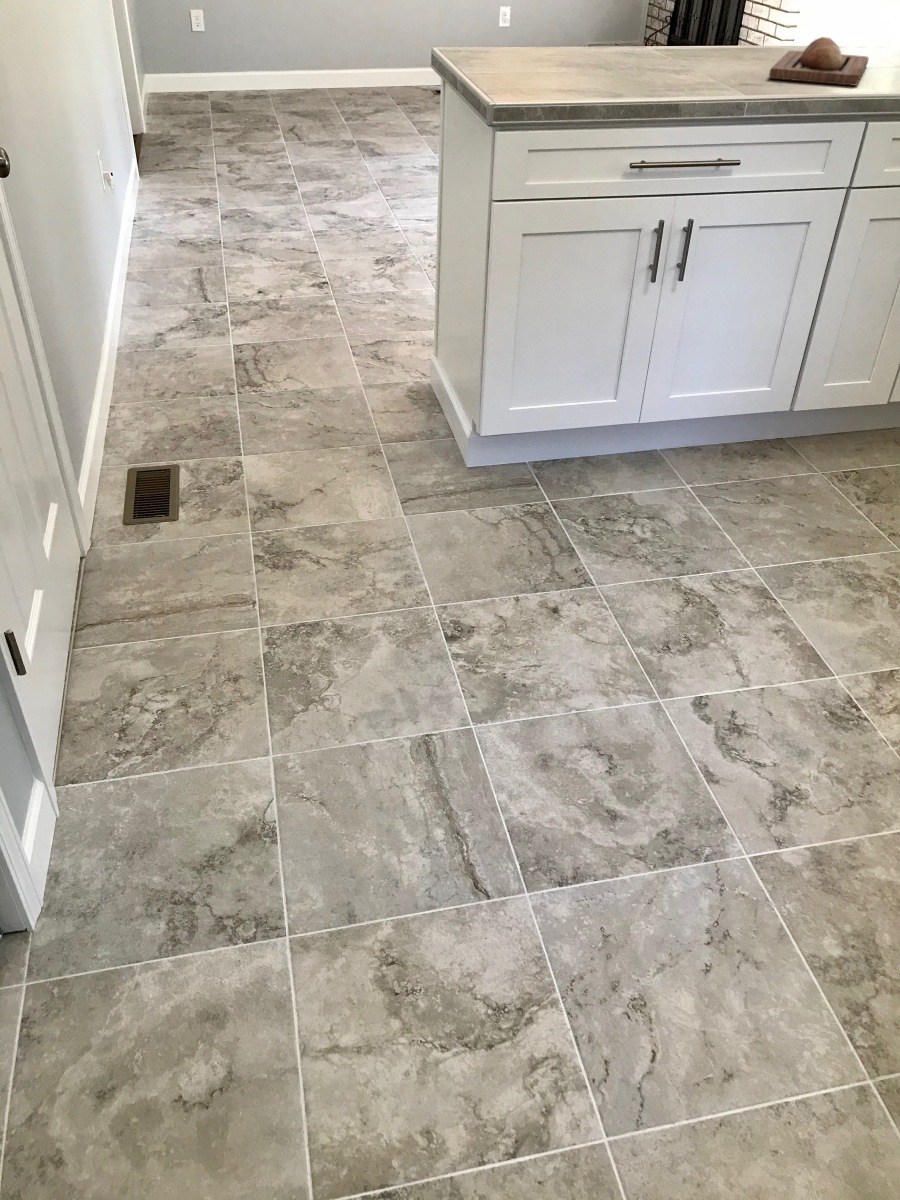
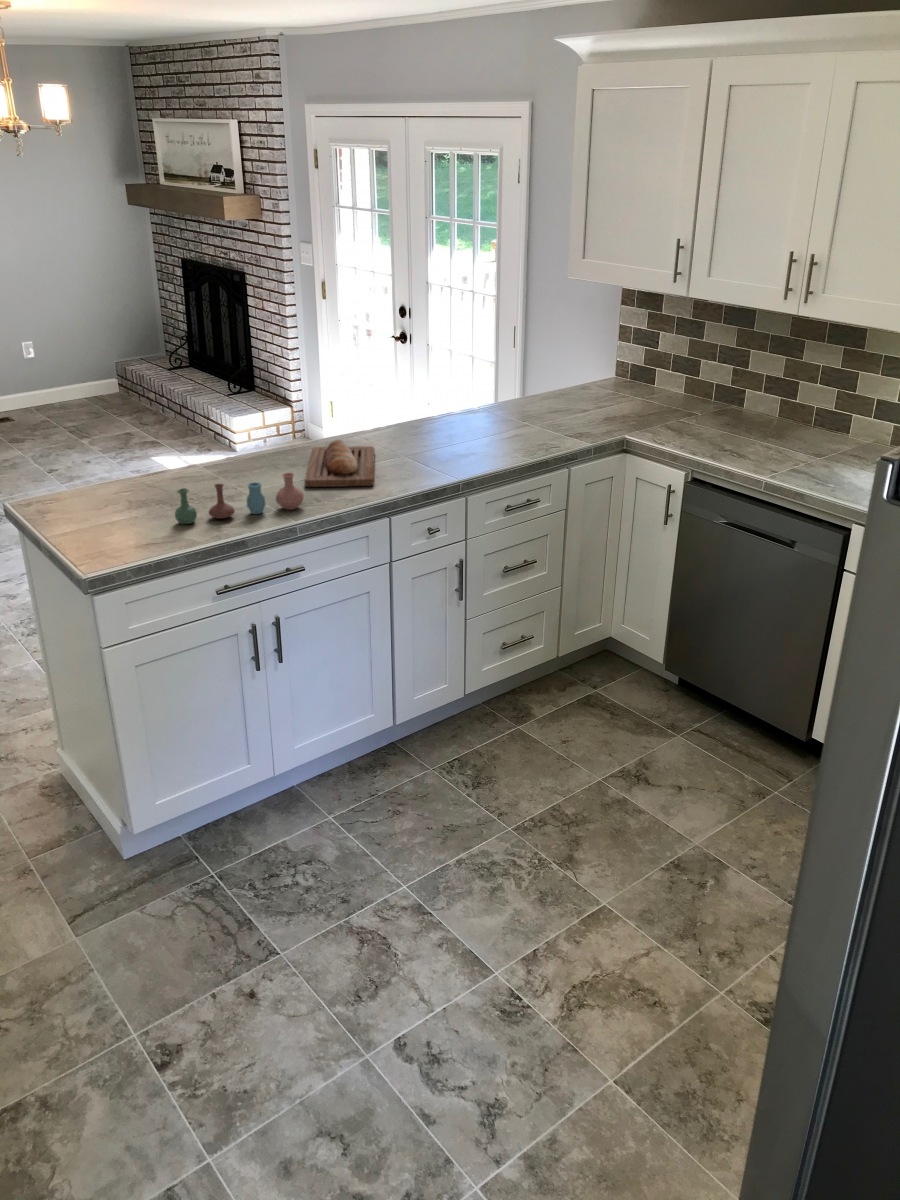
vase: none [607,38,766,90] -> present [175,472,304,524]

